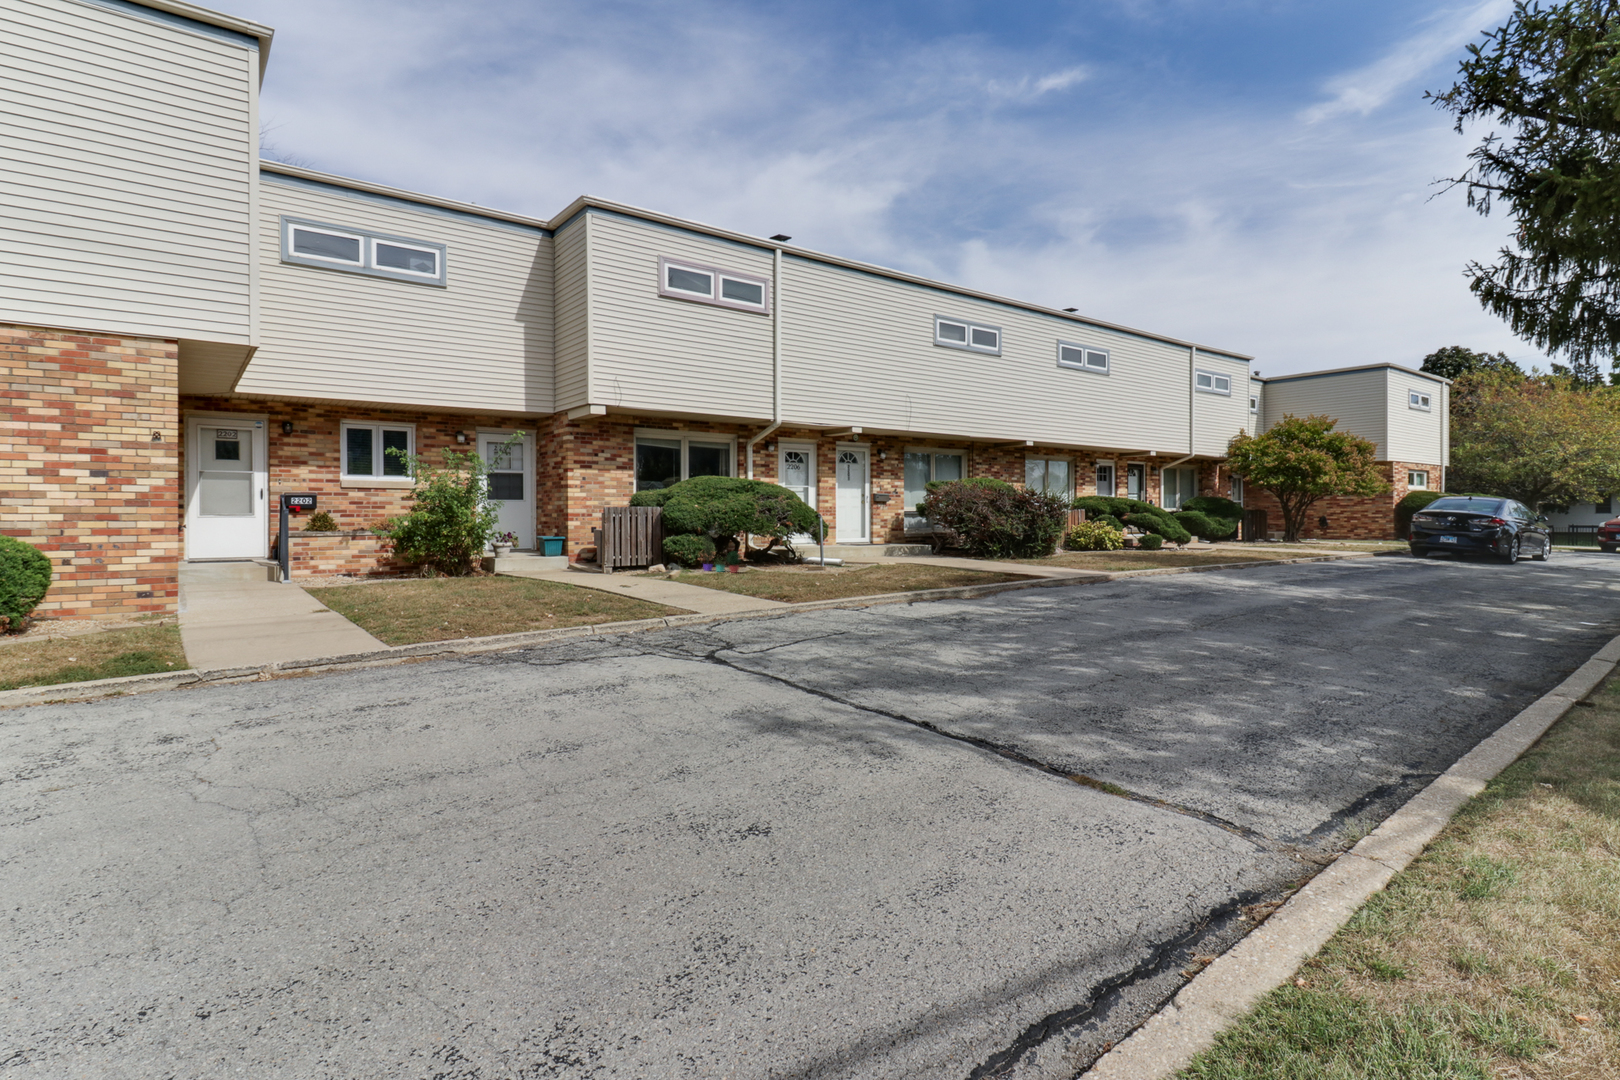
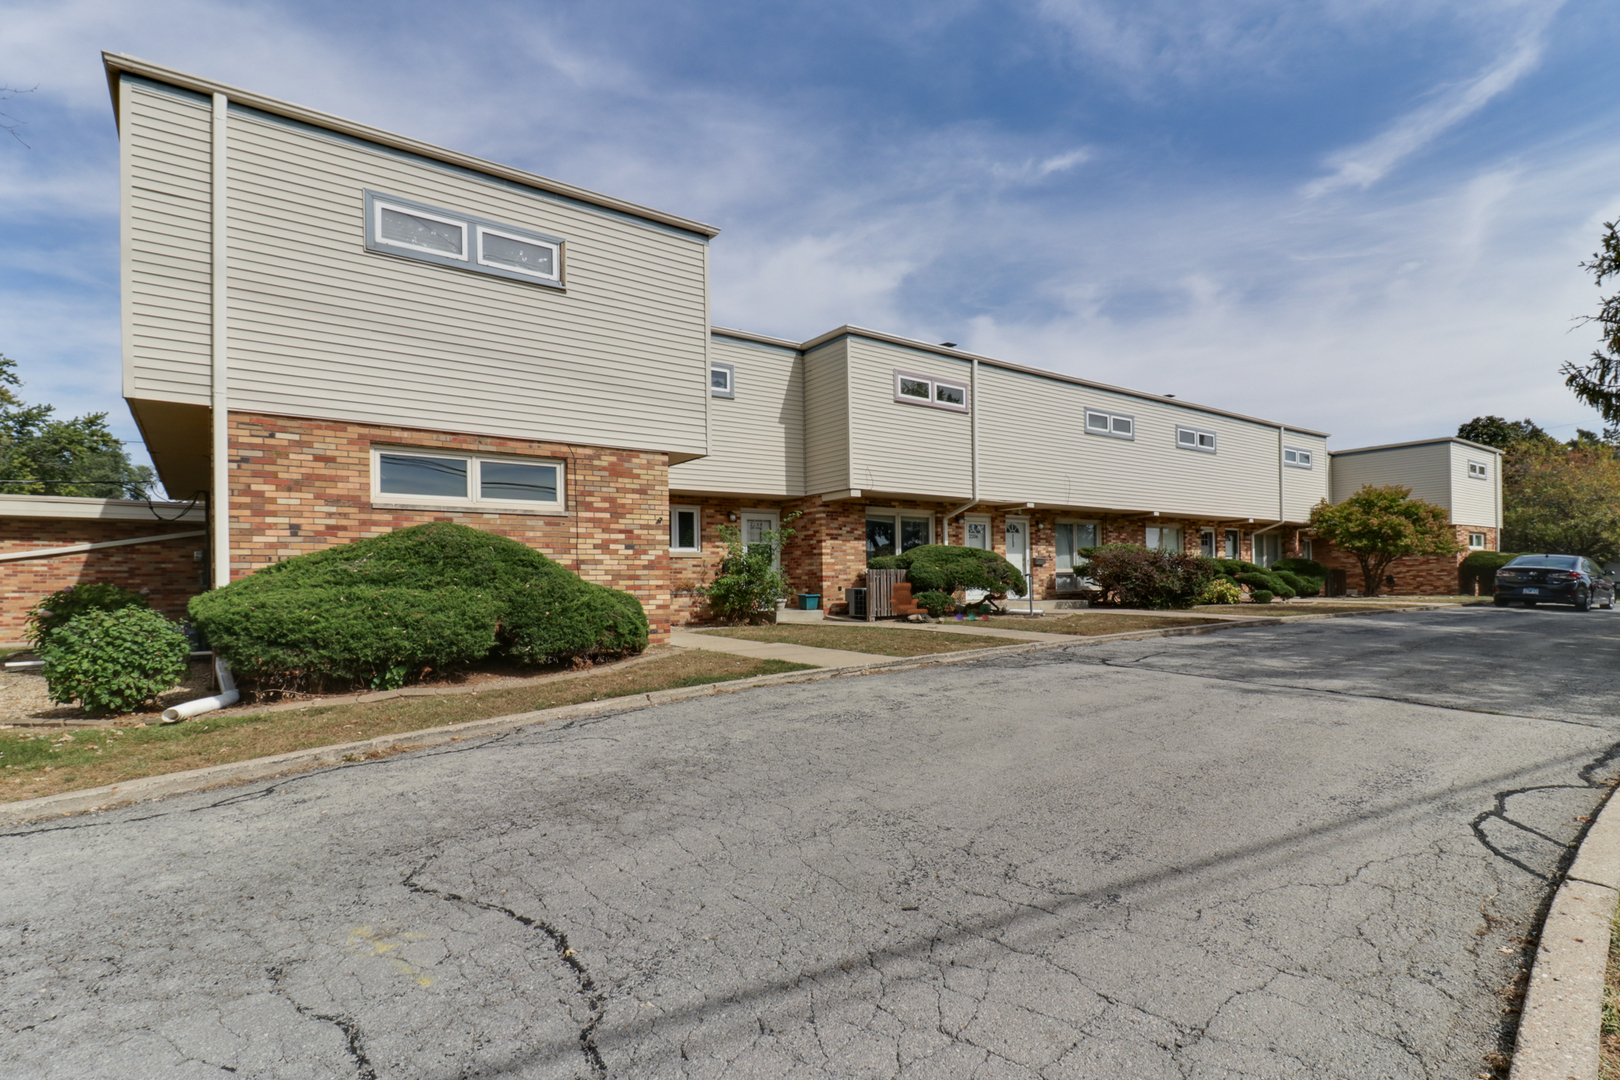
lounge chair: none [615,524,656,575] -> present [890,583,928,622]

